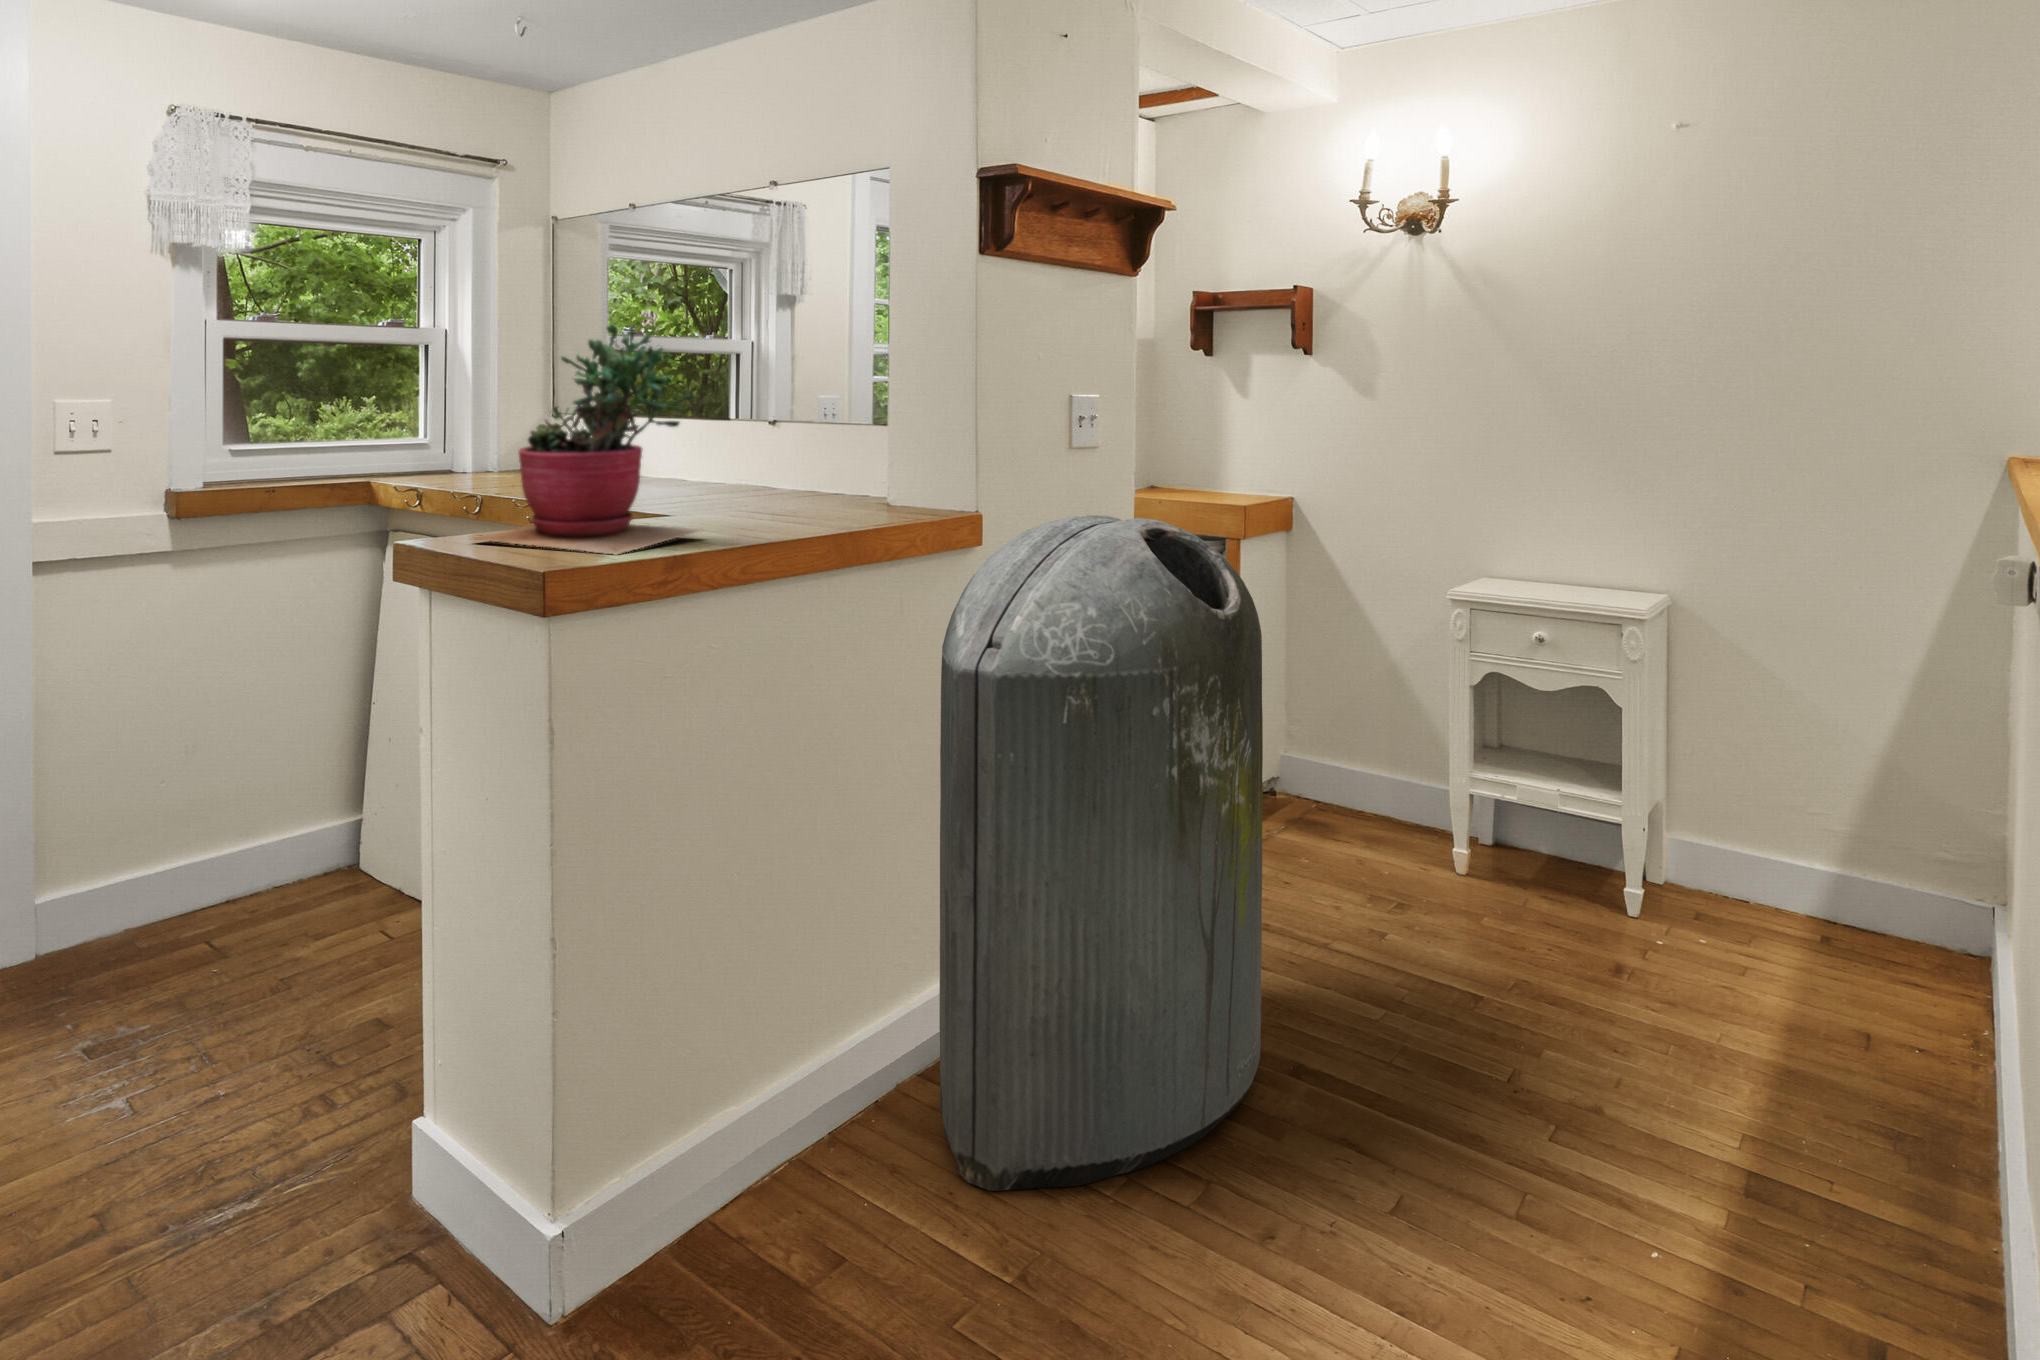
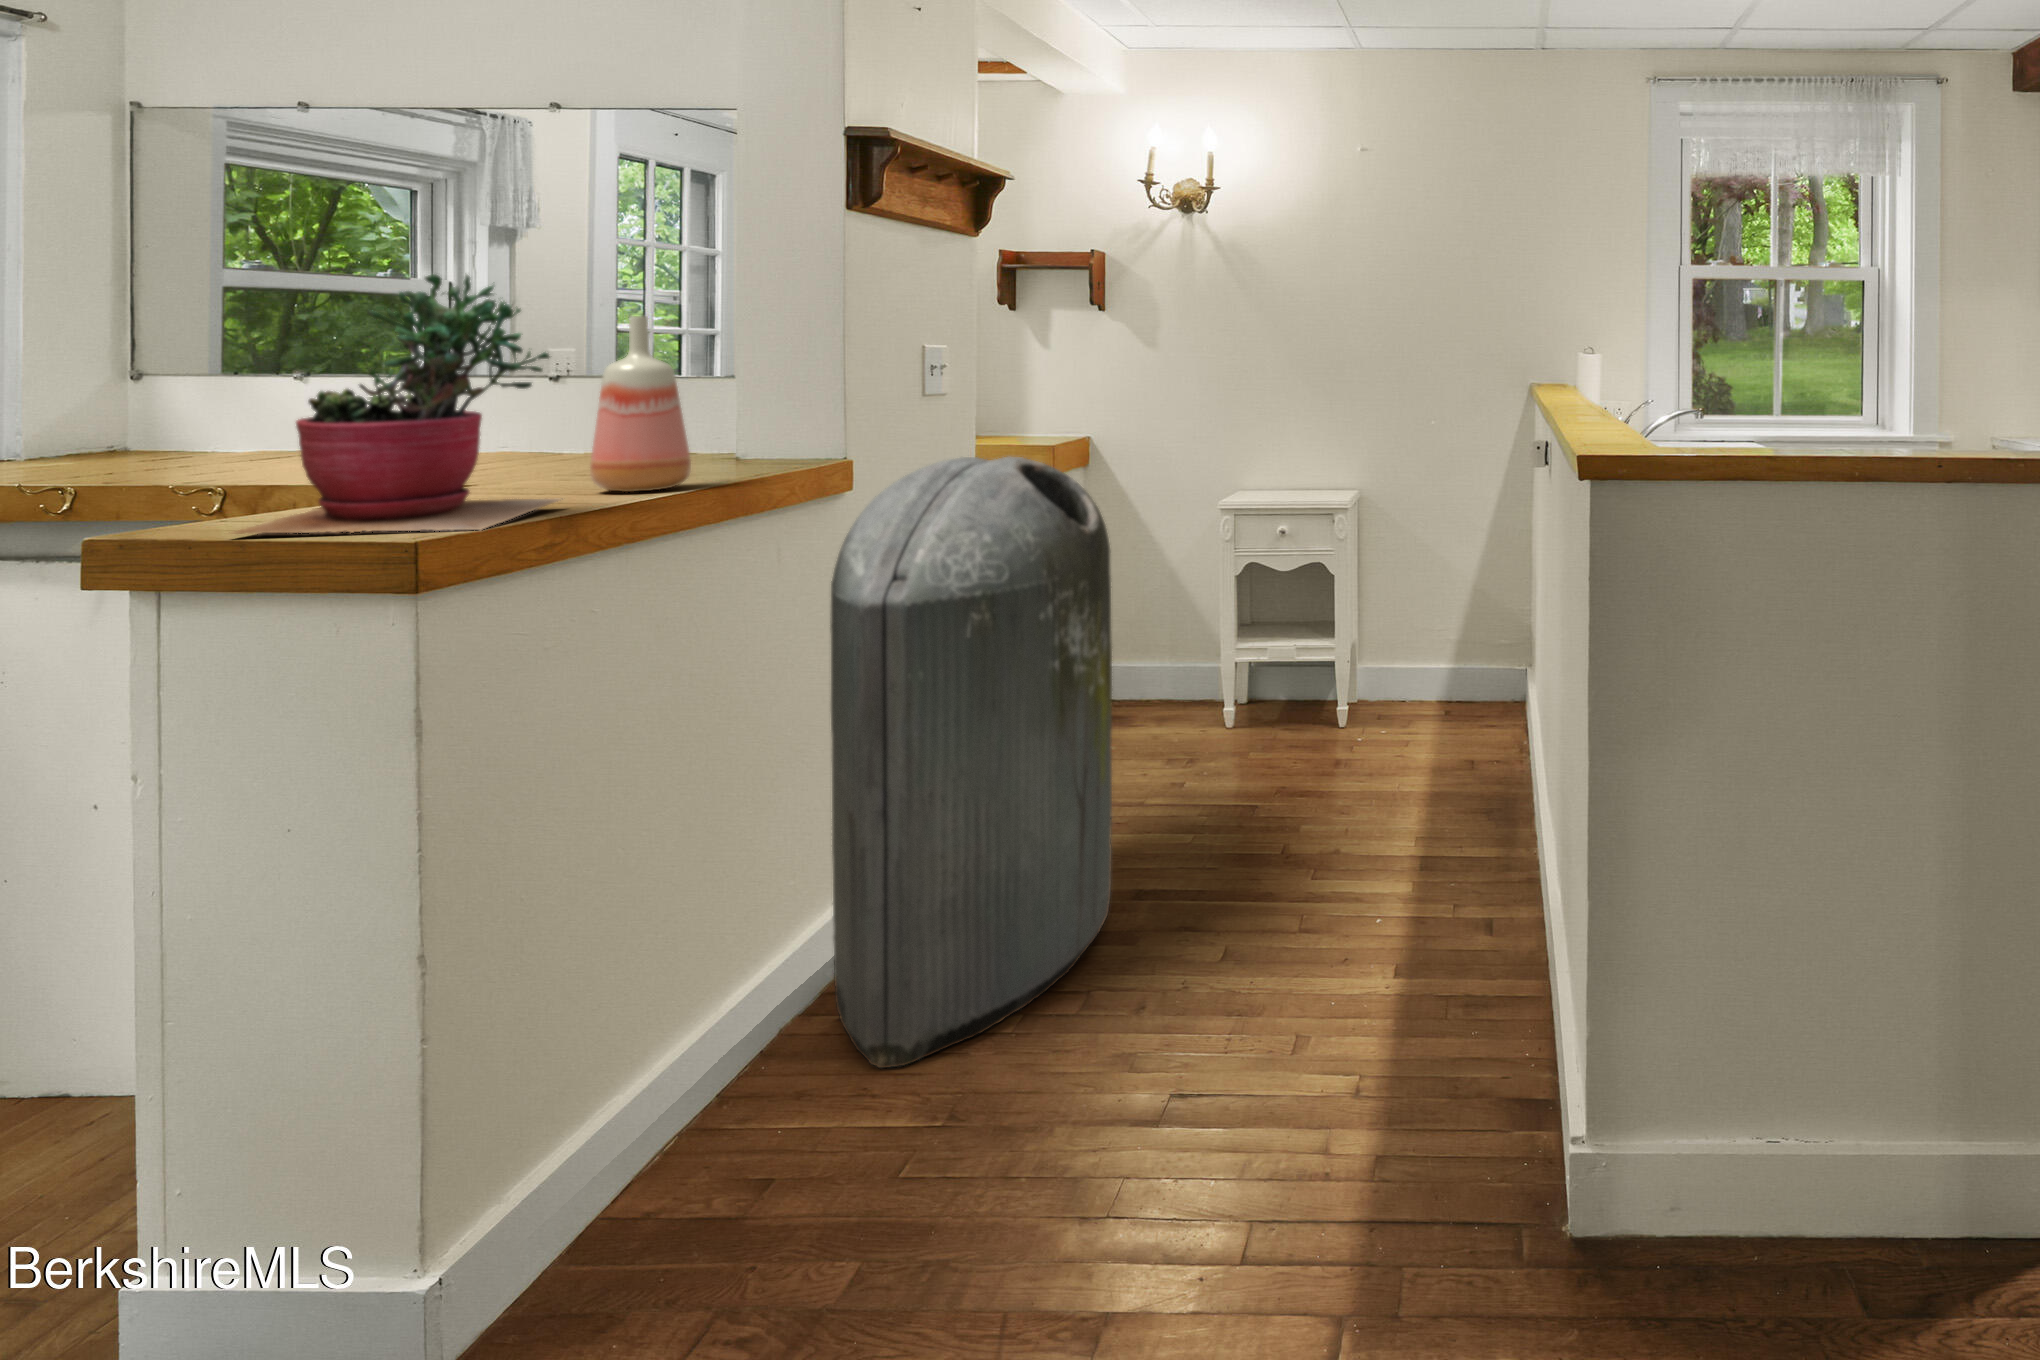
vase: none [745,361,825,527] -> present [590,316,691,492]

